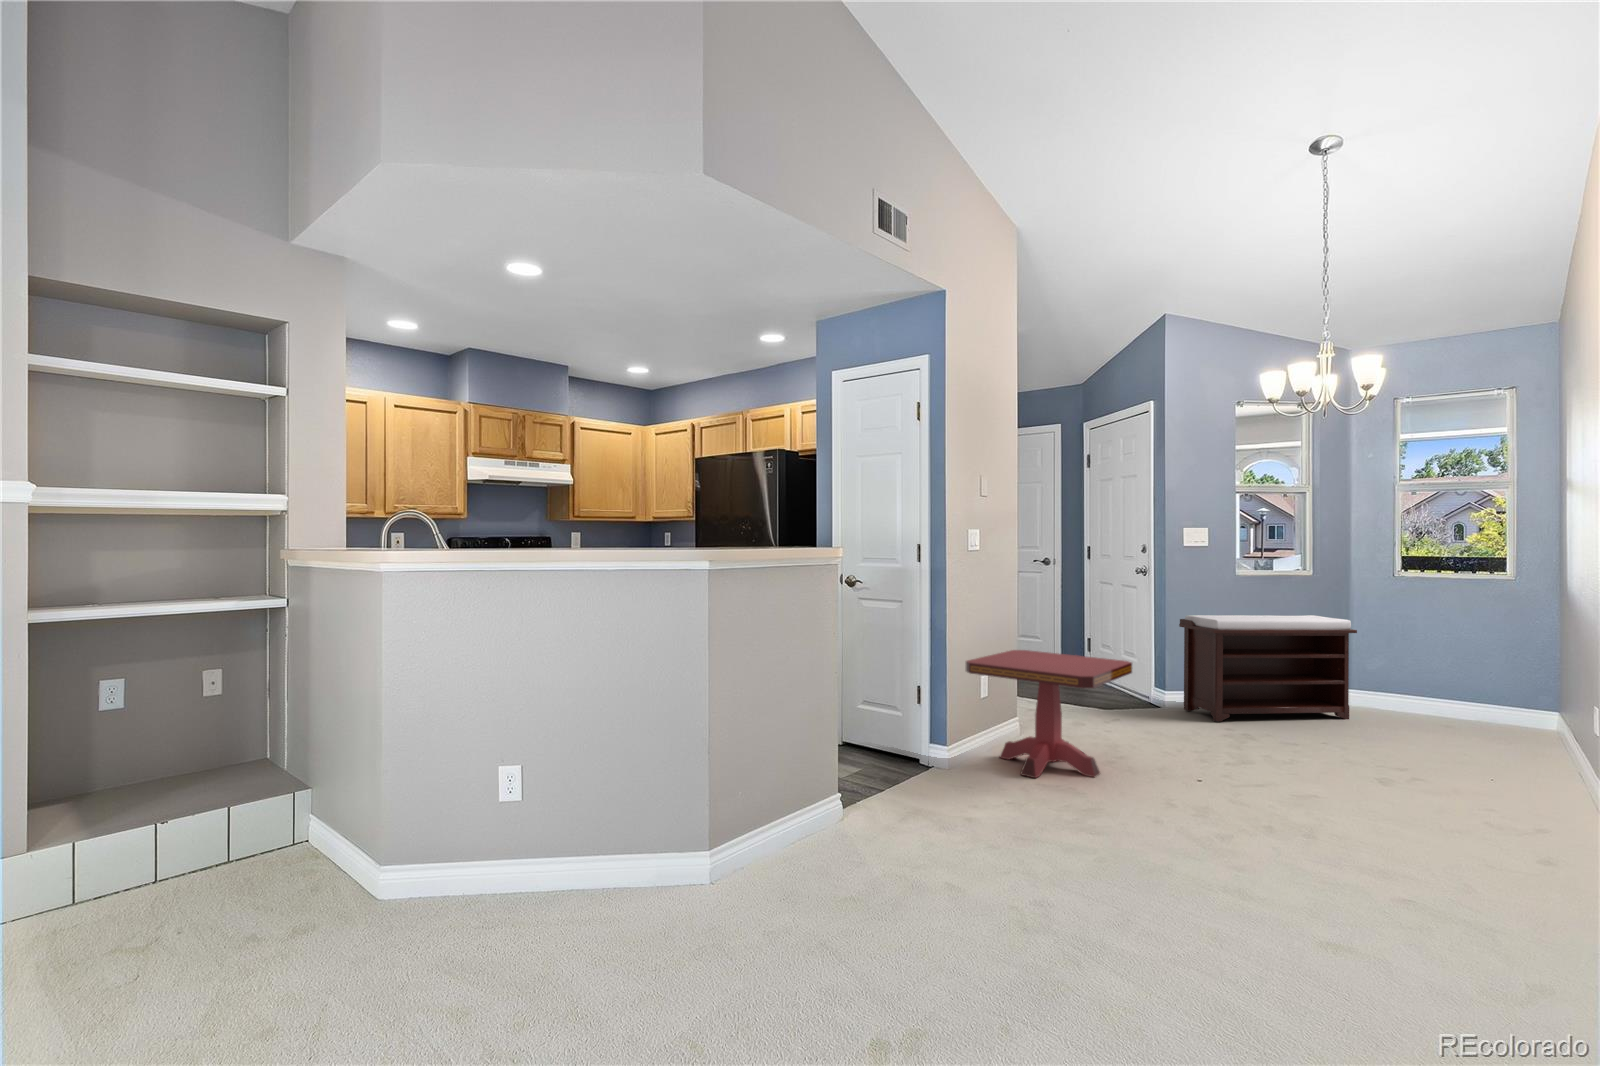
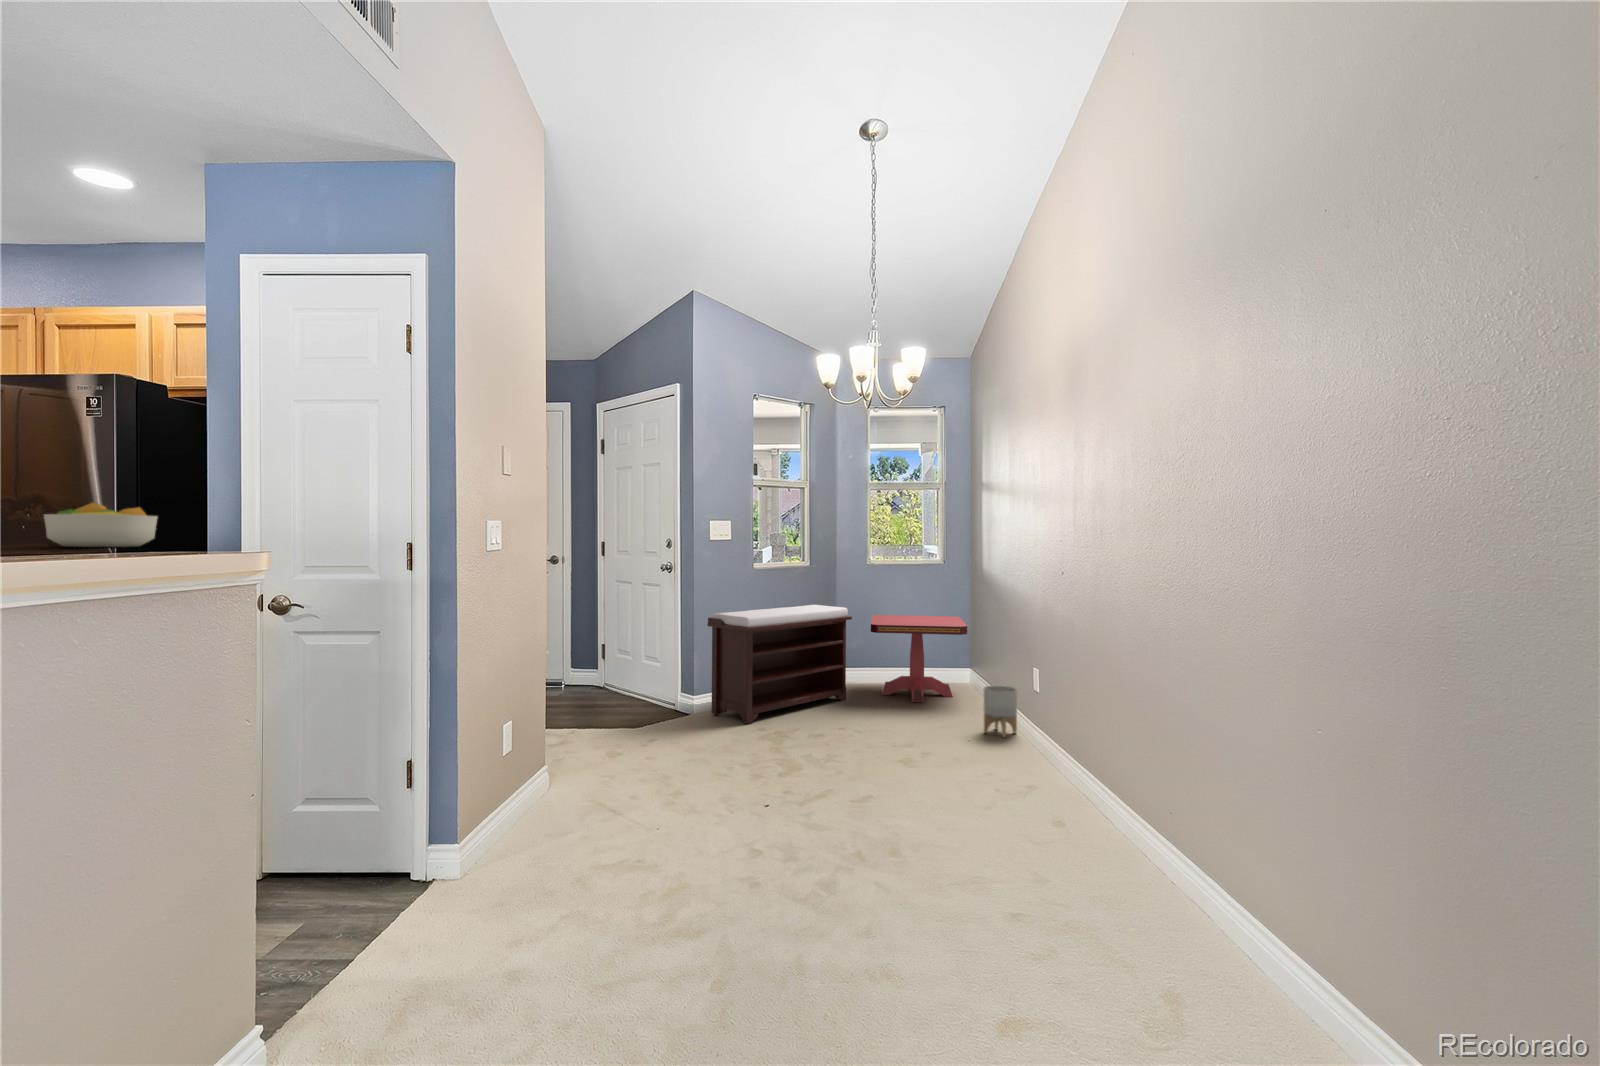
fruit bowl: none [751,521,796,545] -> present [44,502,157,547]
side table: present [966,650,1132,778] -> present [871,615,967,702]
planter: none [1519,719,1572,780] -> present [984,685,1017,737]

